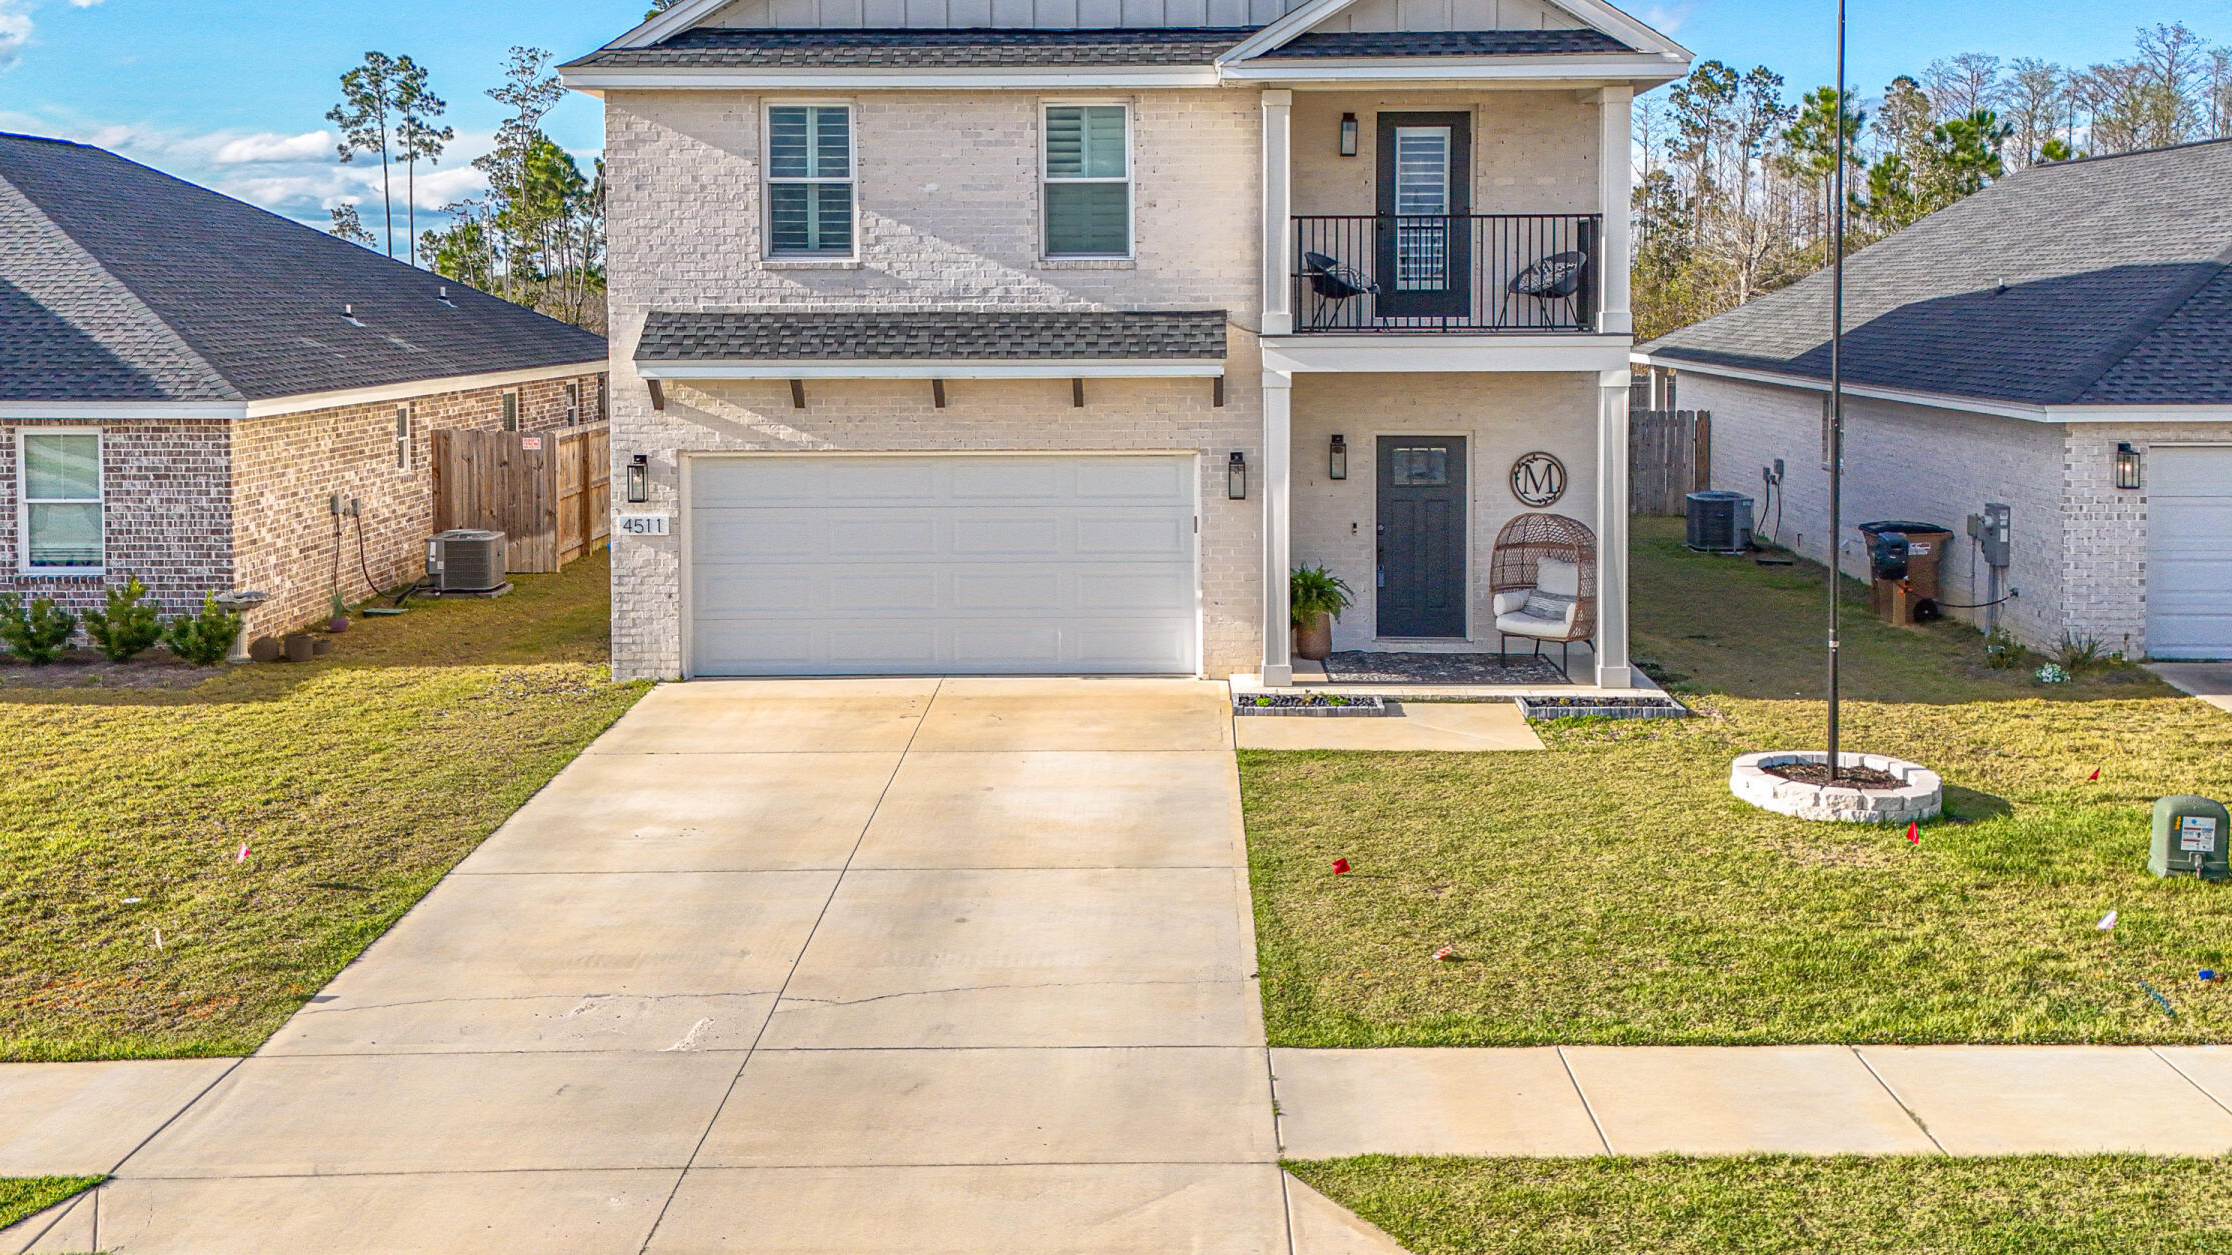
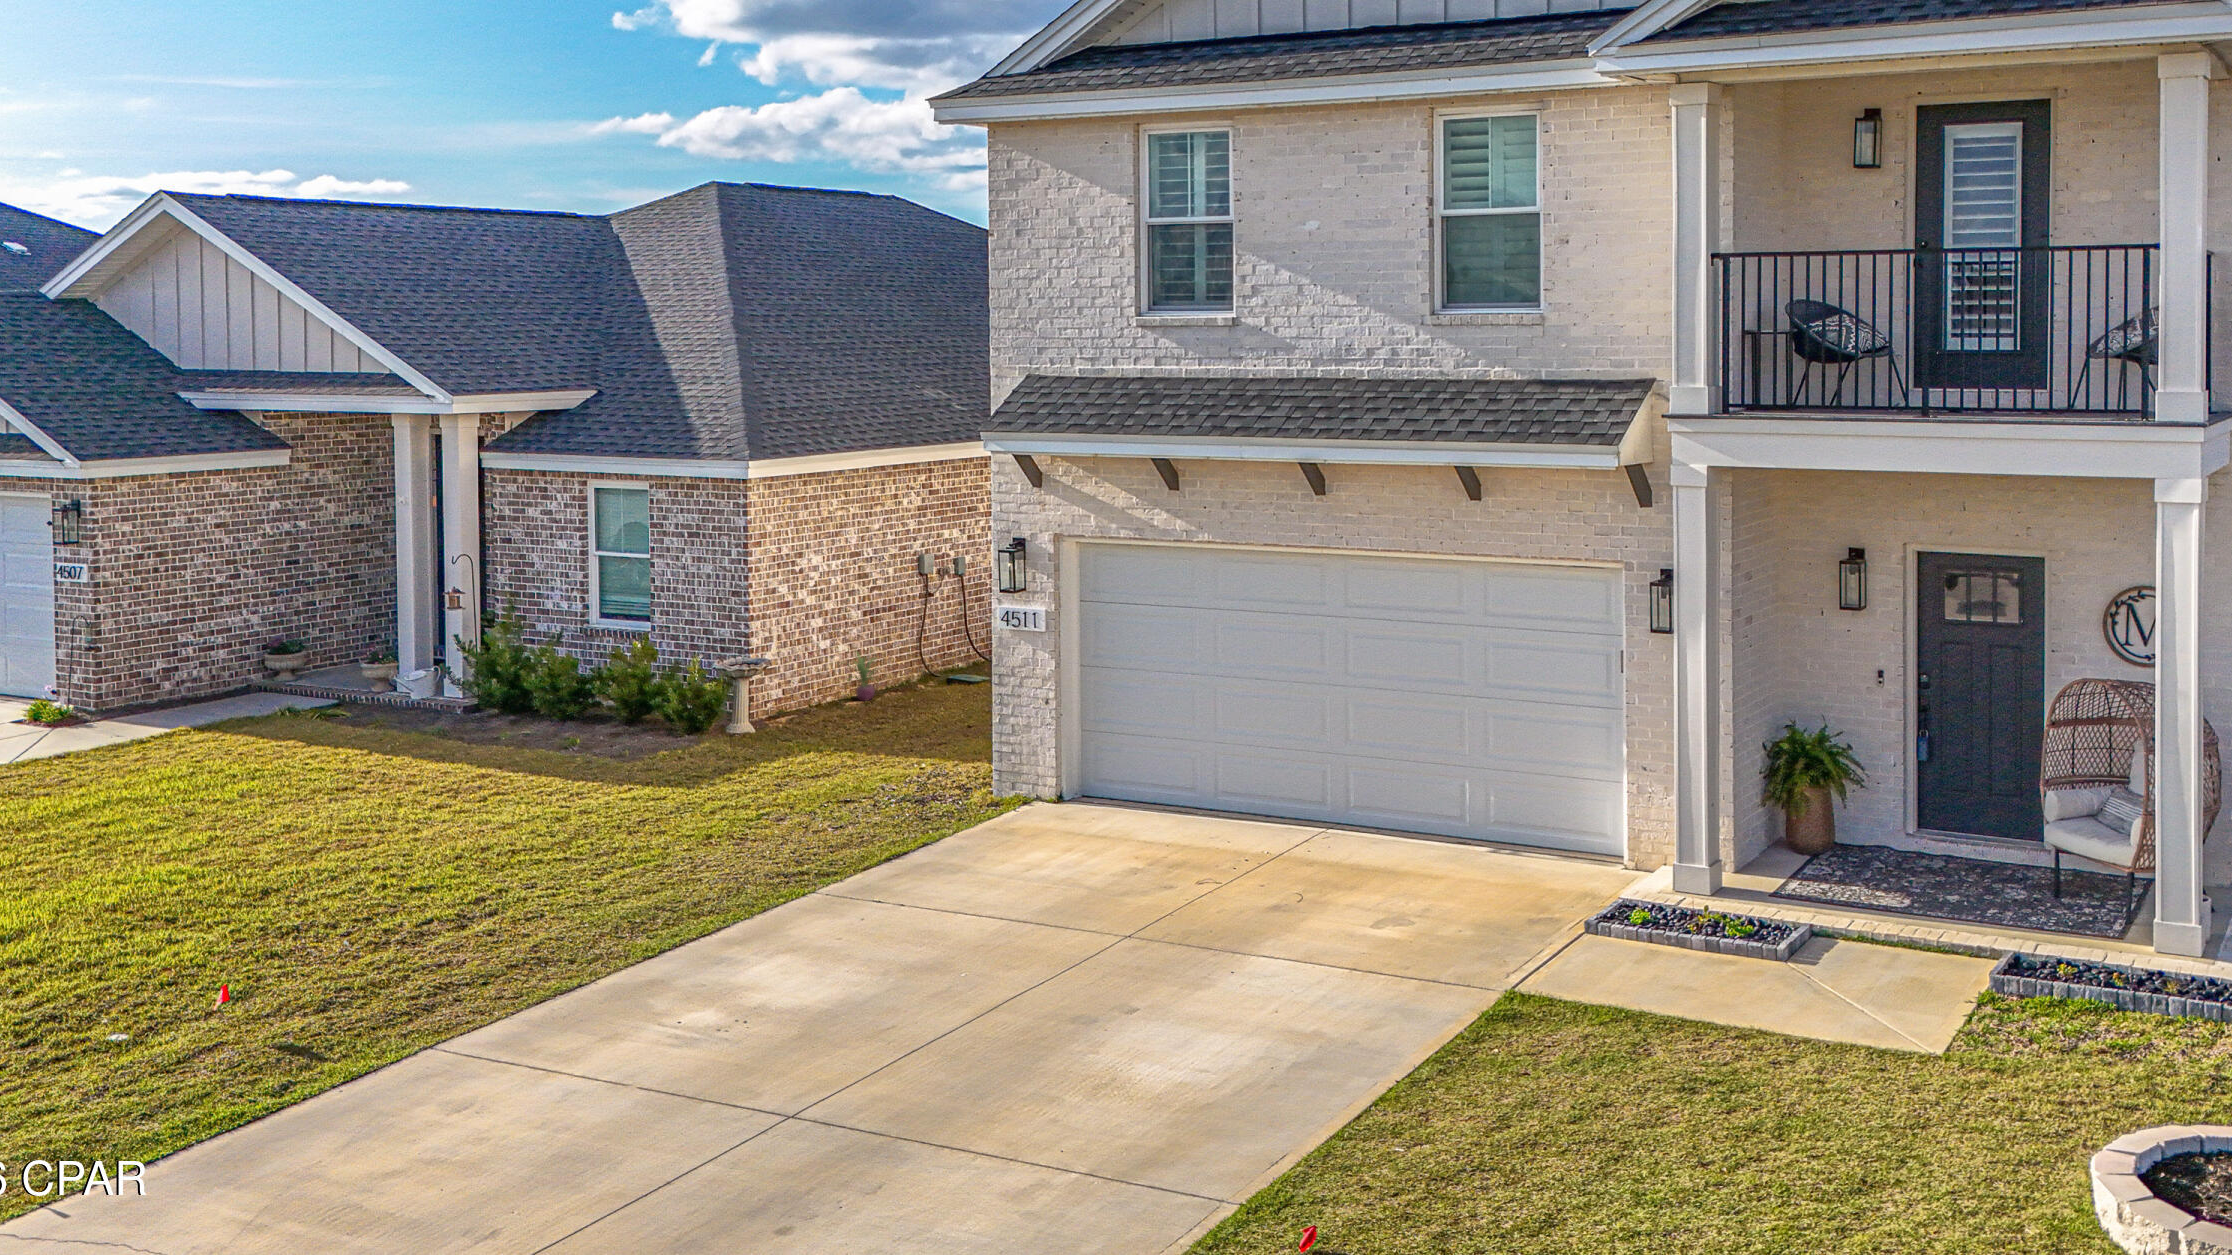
woven basket: present [251,632,332,661] -> none [748,700,826,733]

